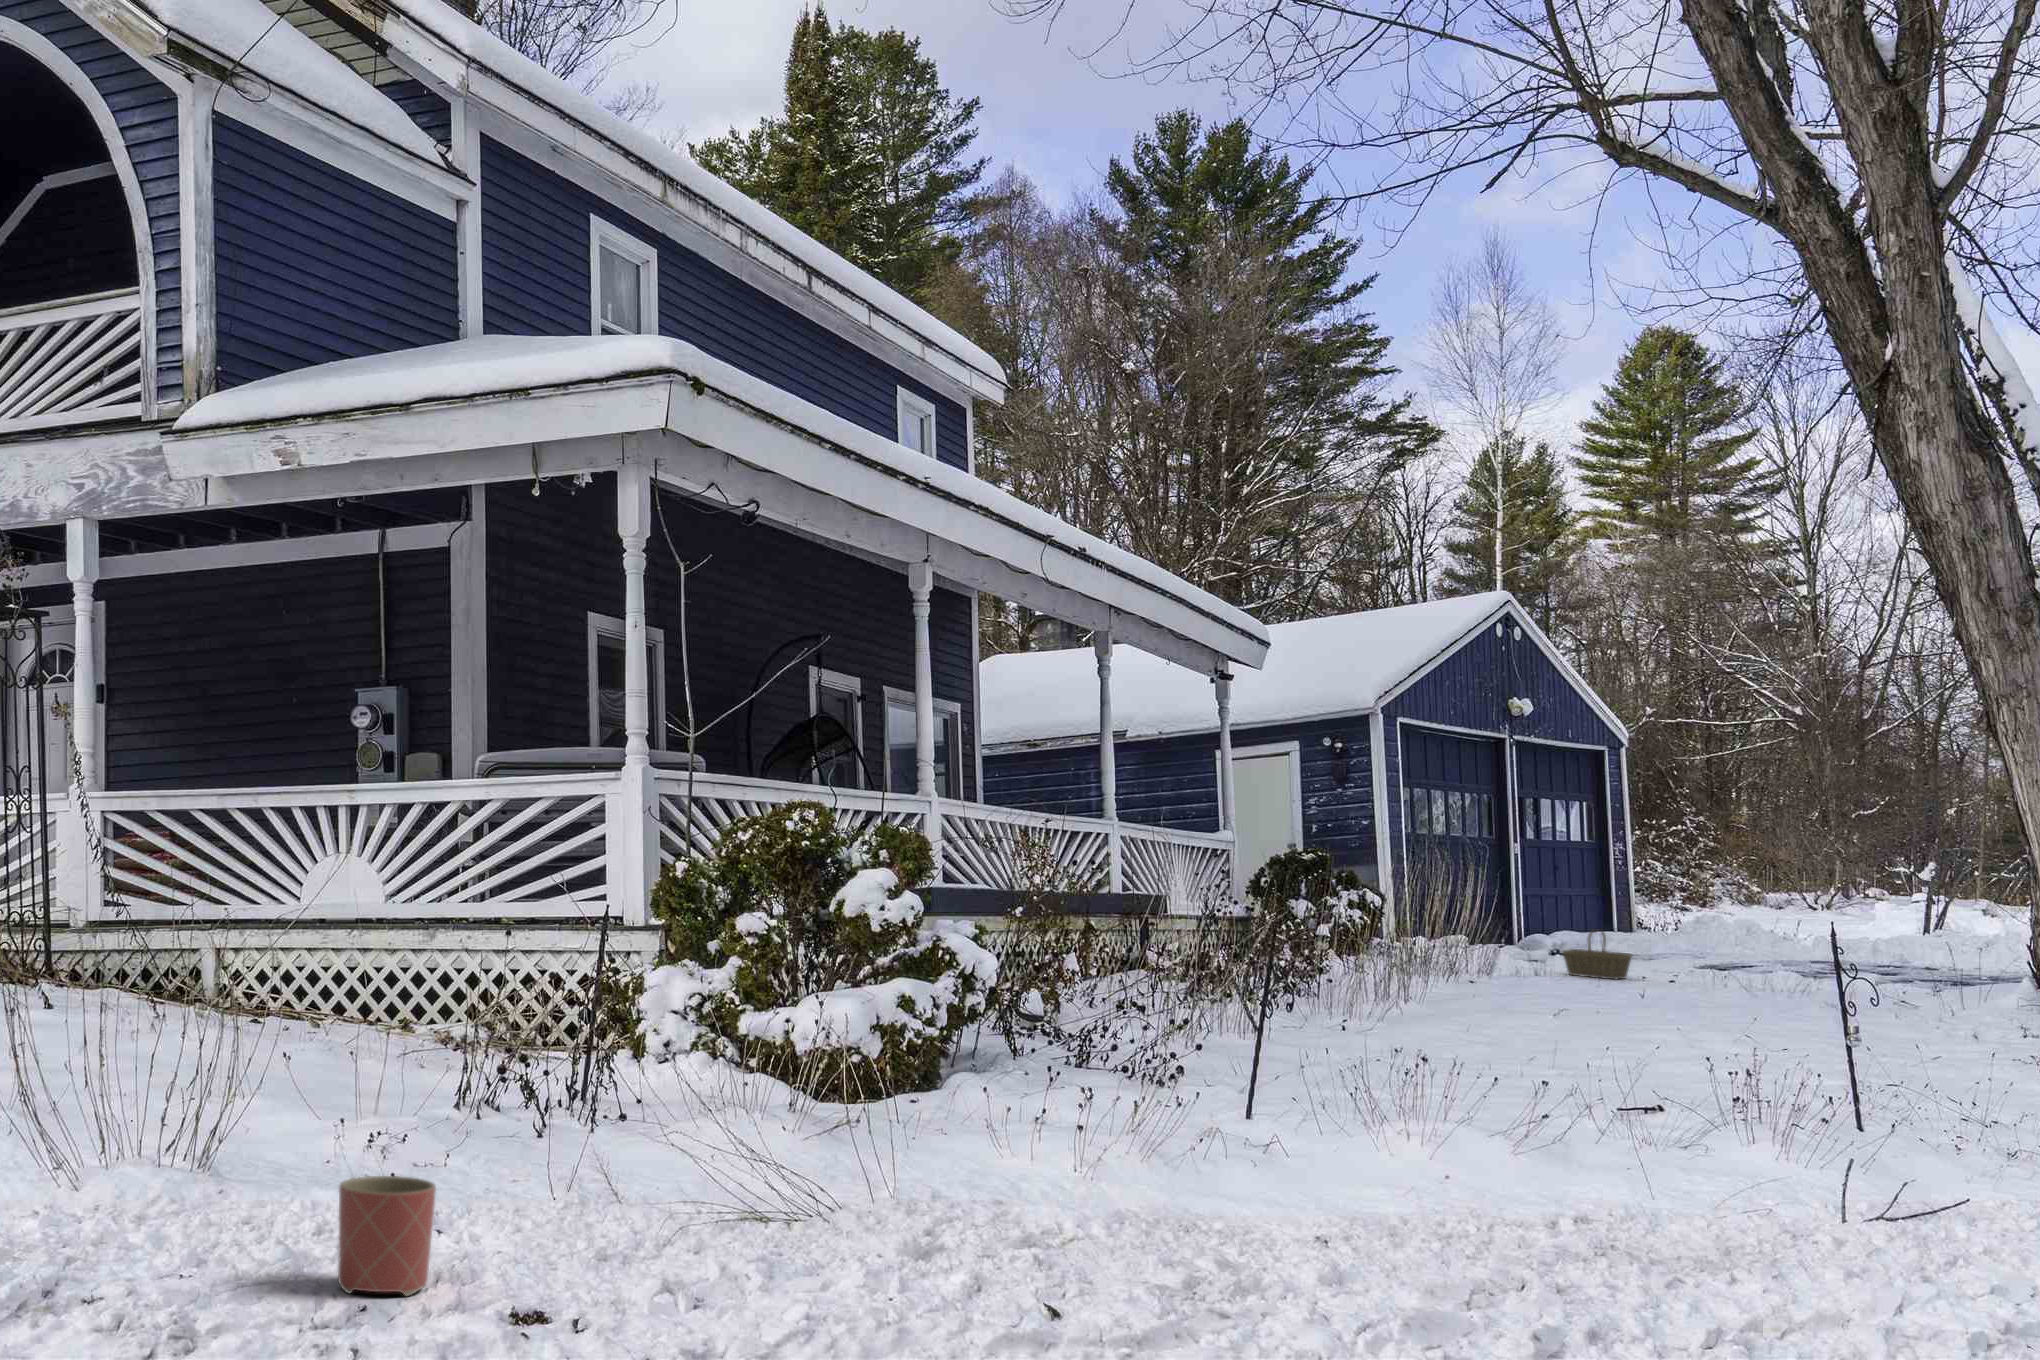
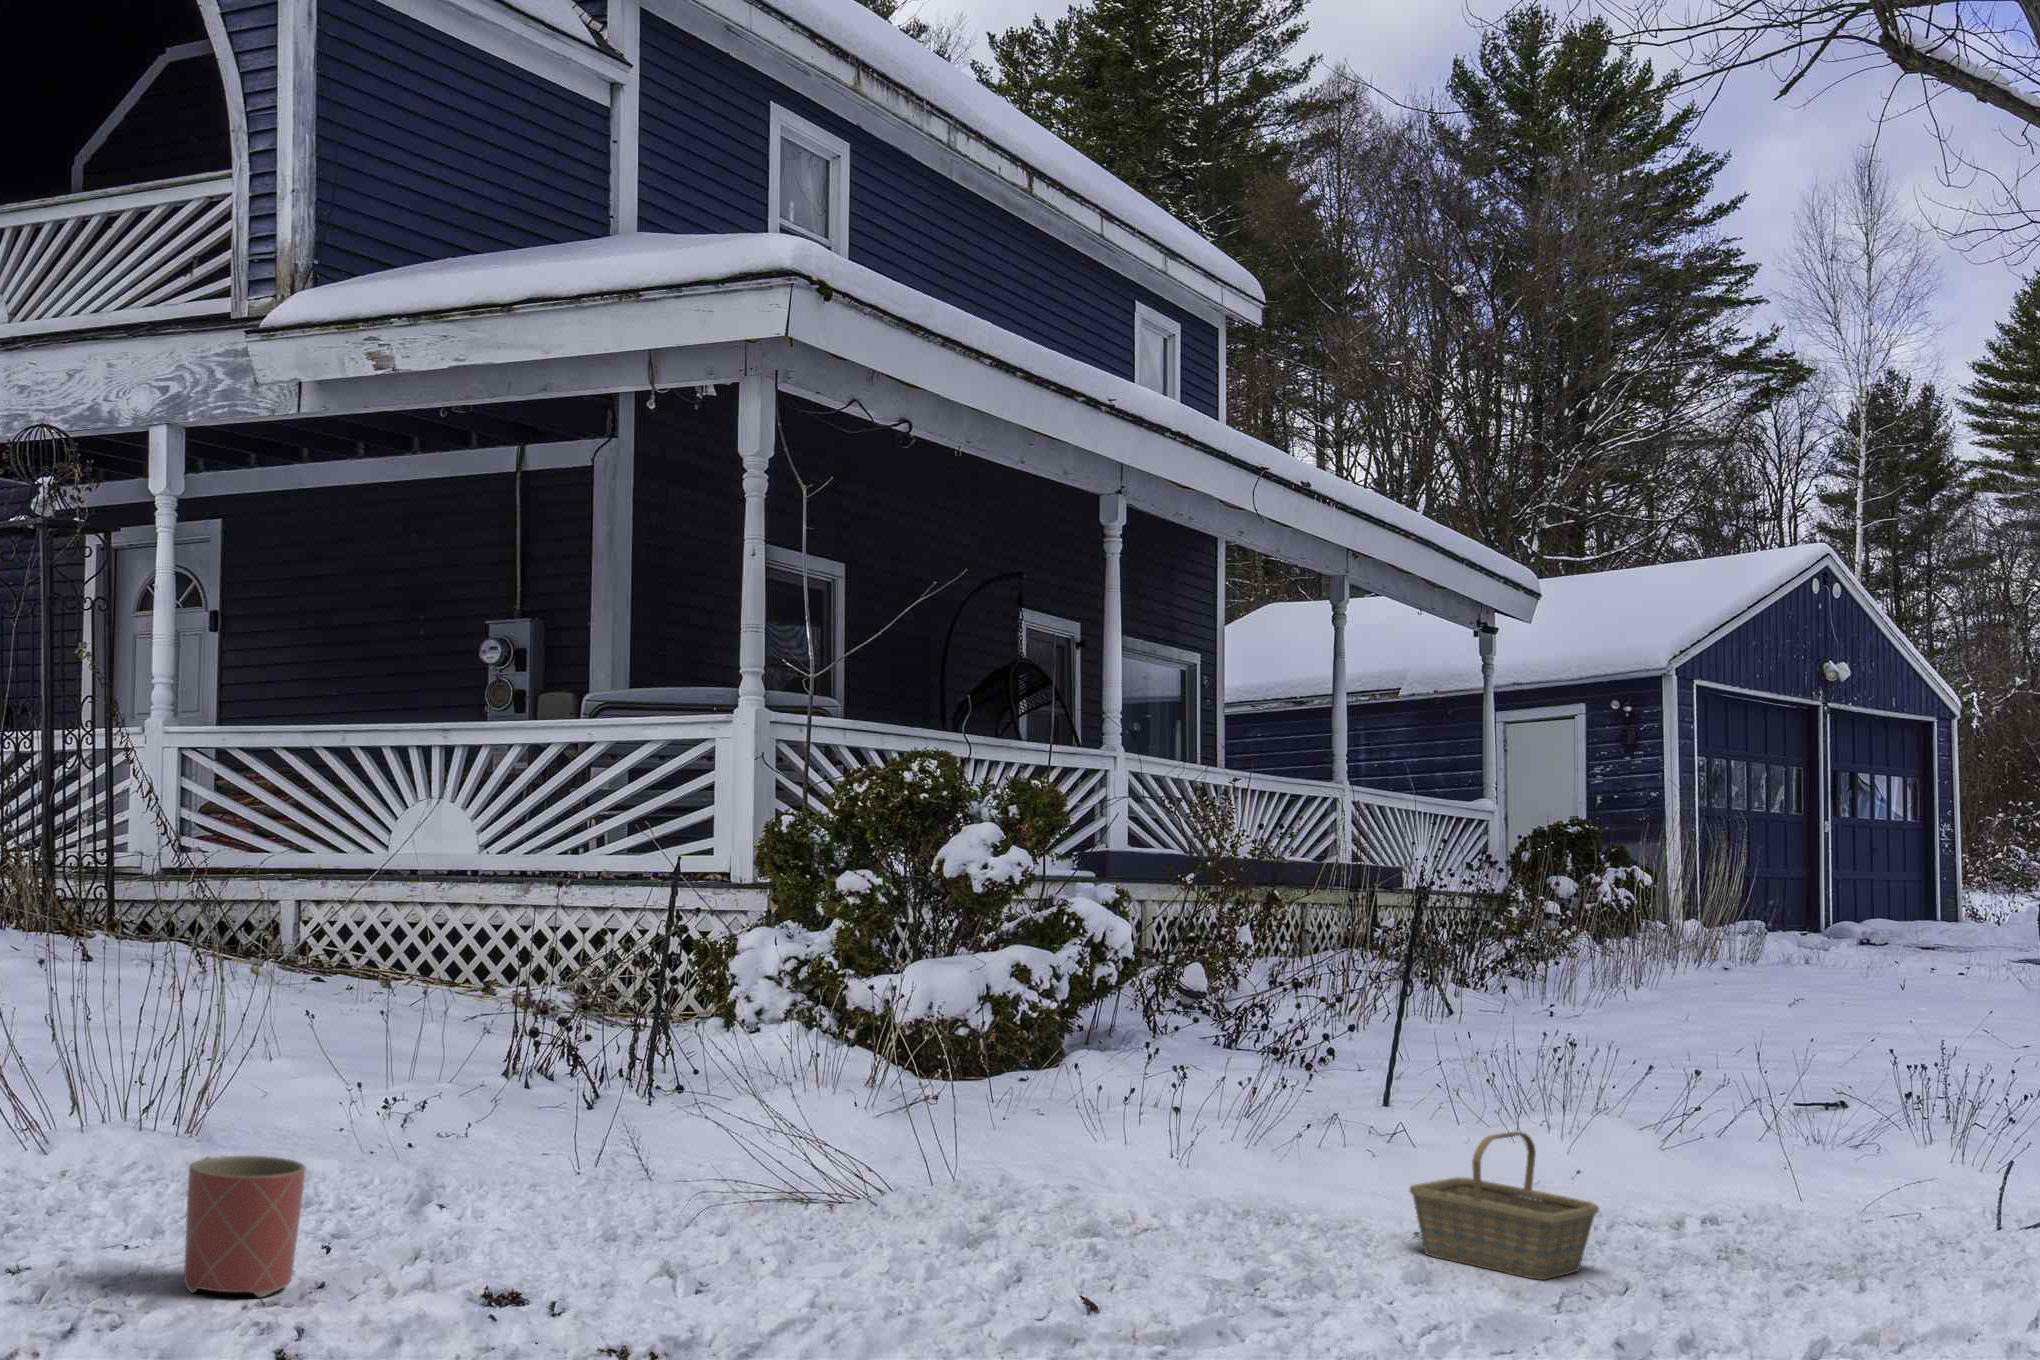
basket: present [1562,931,1632,979] -> present [1409,1132,1599,1280]

